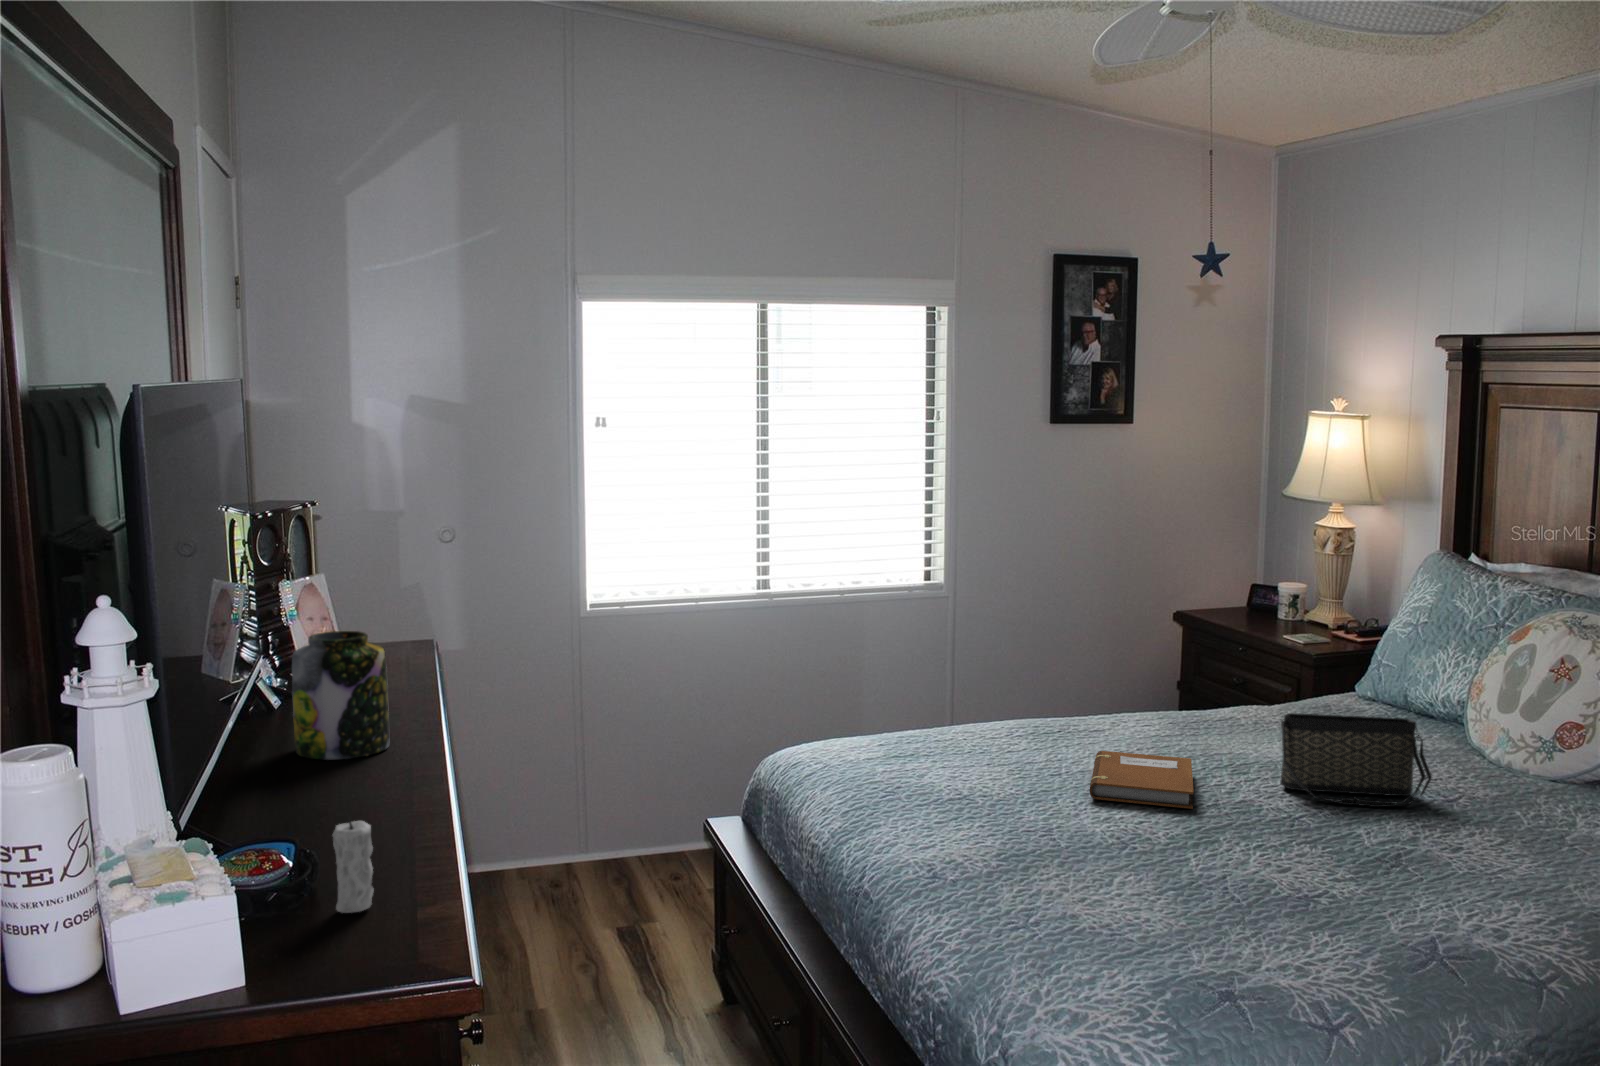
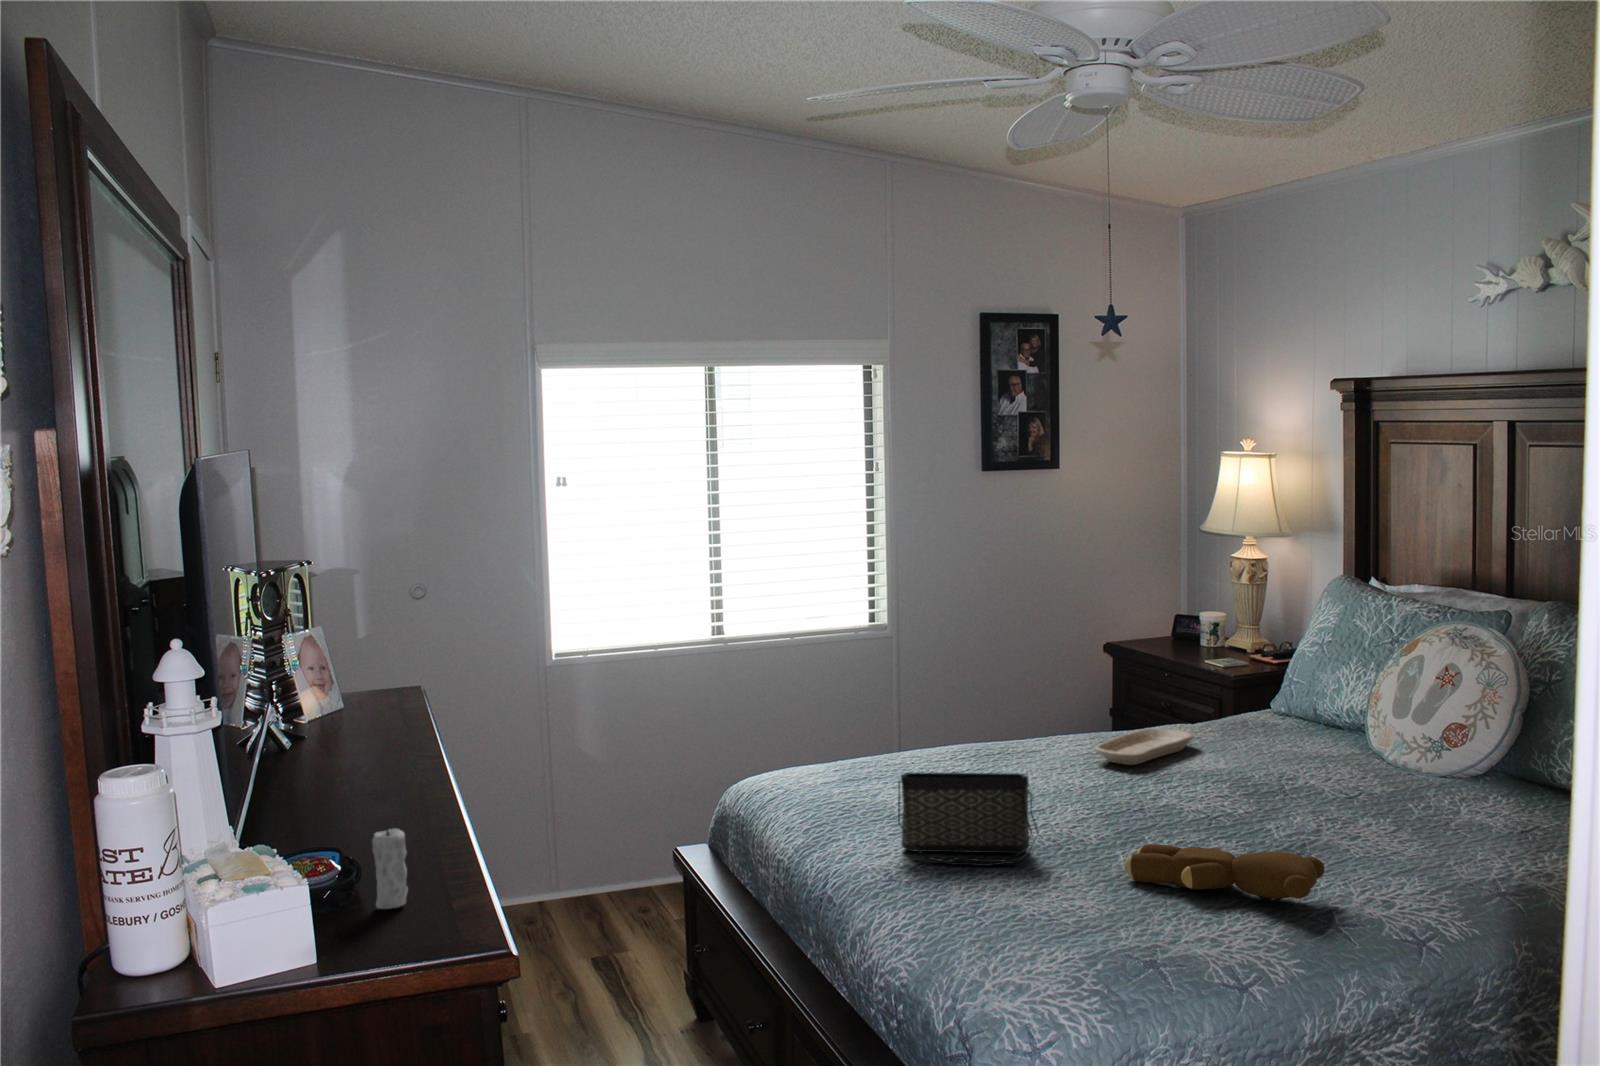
jar: present [292,631,389,760] -> none [300,675,390,793]
tray: none [1163,711,1274,752] -> present [1095,728,1194,765]
handbag: present [1280,713,1432,807] -> present [898,772,1038,866]
notebook: present [1090,751,1193,809] -> none [1029,767,1122,814]
teddy bear: none [1197,850,1428,925] -> present [1124,844,1324,901]

